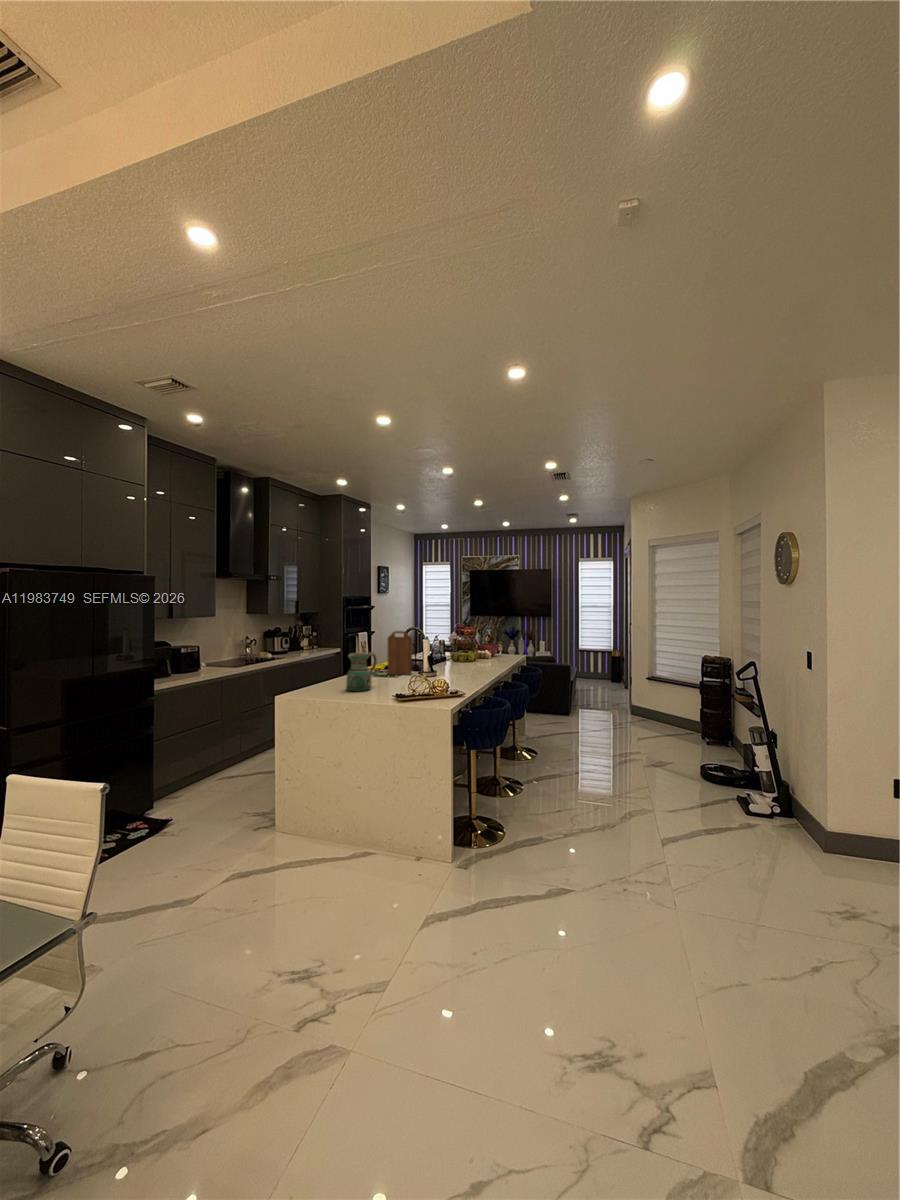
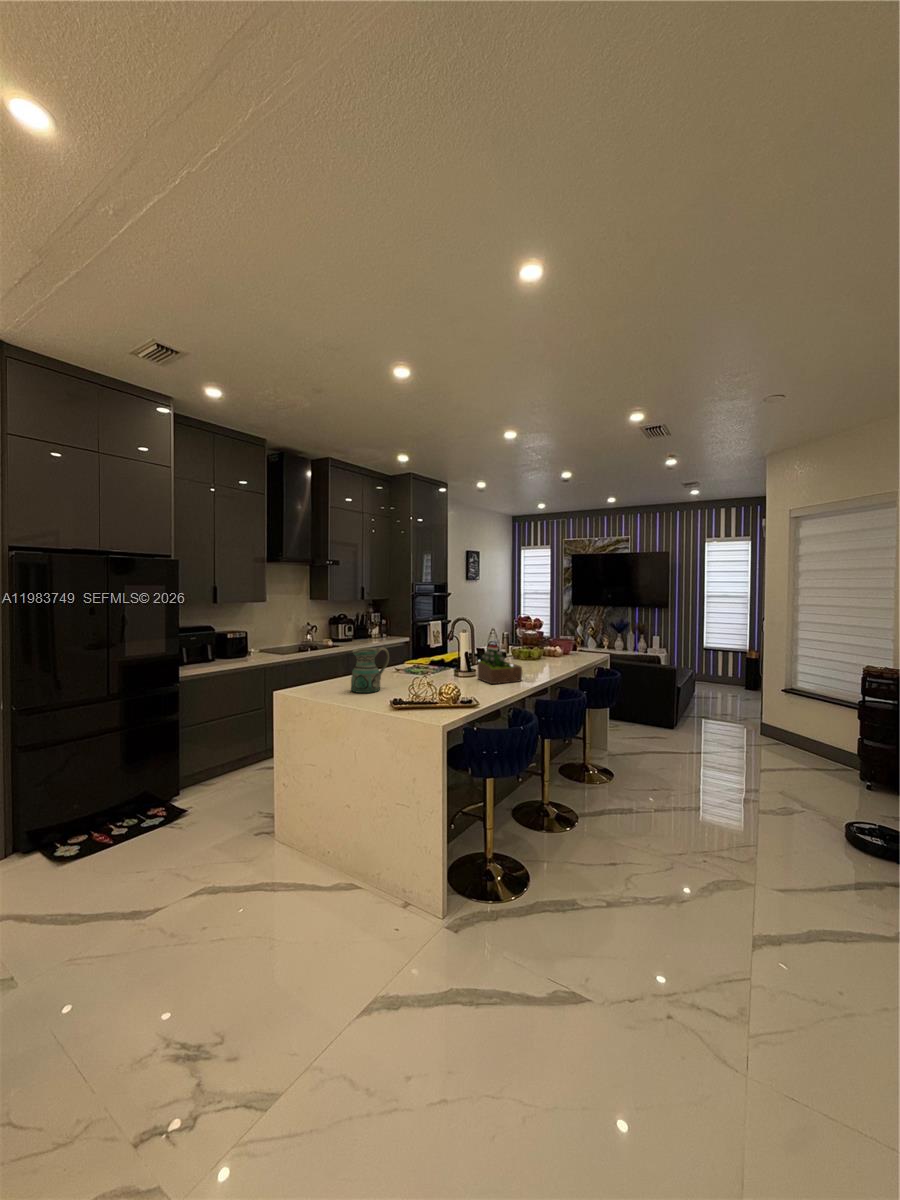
cutting board: present [387,631,412,675] -> none [418,623,444,675]
succulent plant: none [443,648,480,679] -> present [478,645,522,684]

